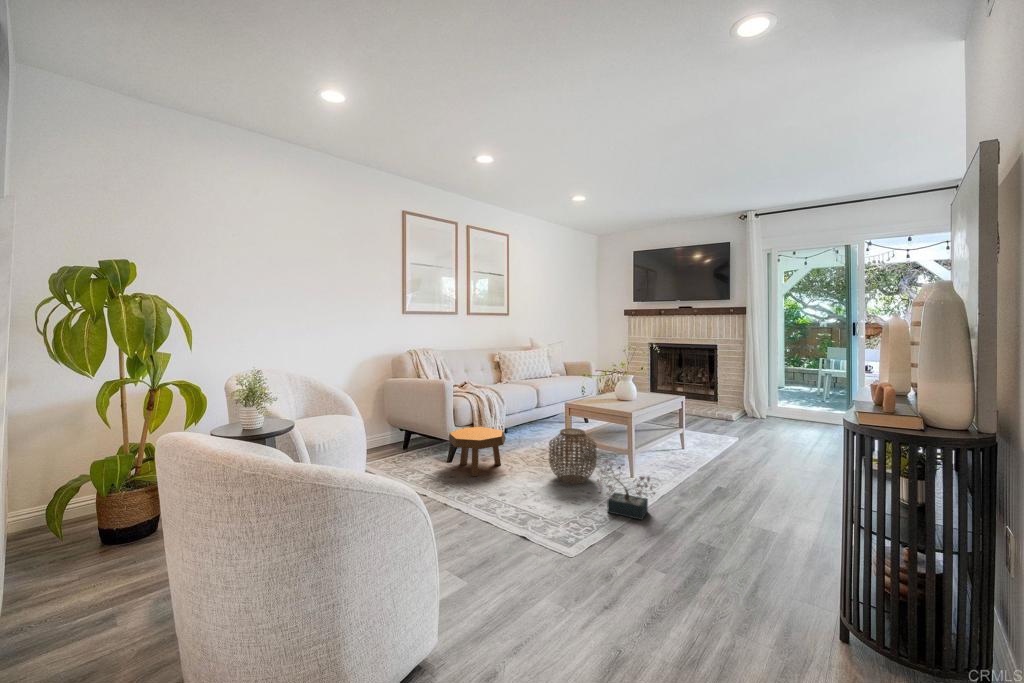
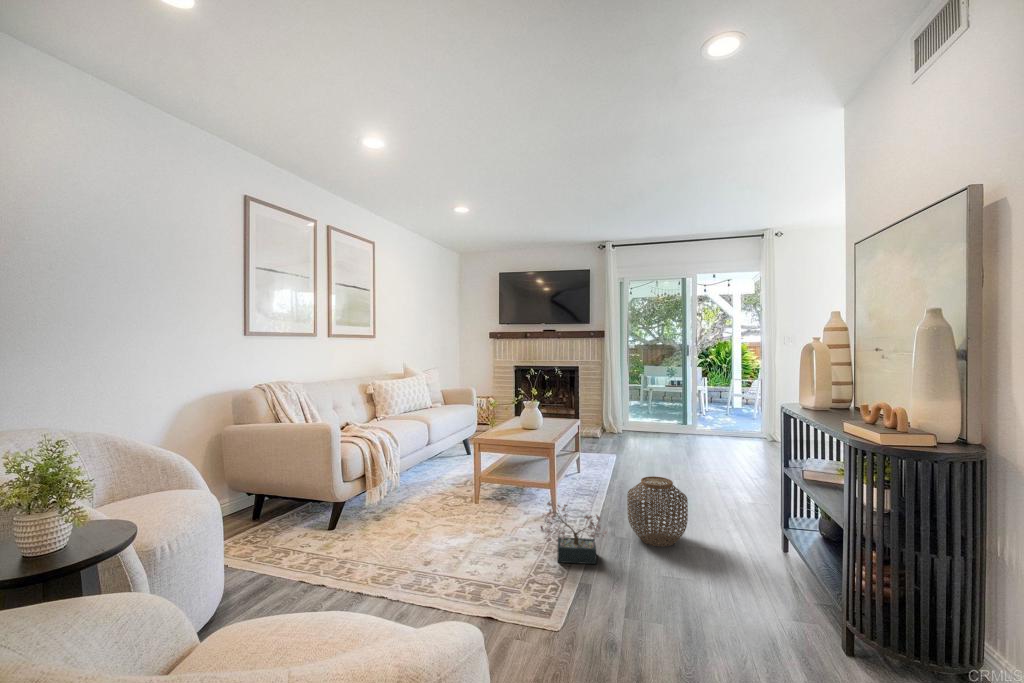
footstool: present [449,427,506,476] -> none [335,478,411,544]
woven basket: present [549,428,596,484] -> present [627,476,688,547]

